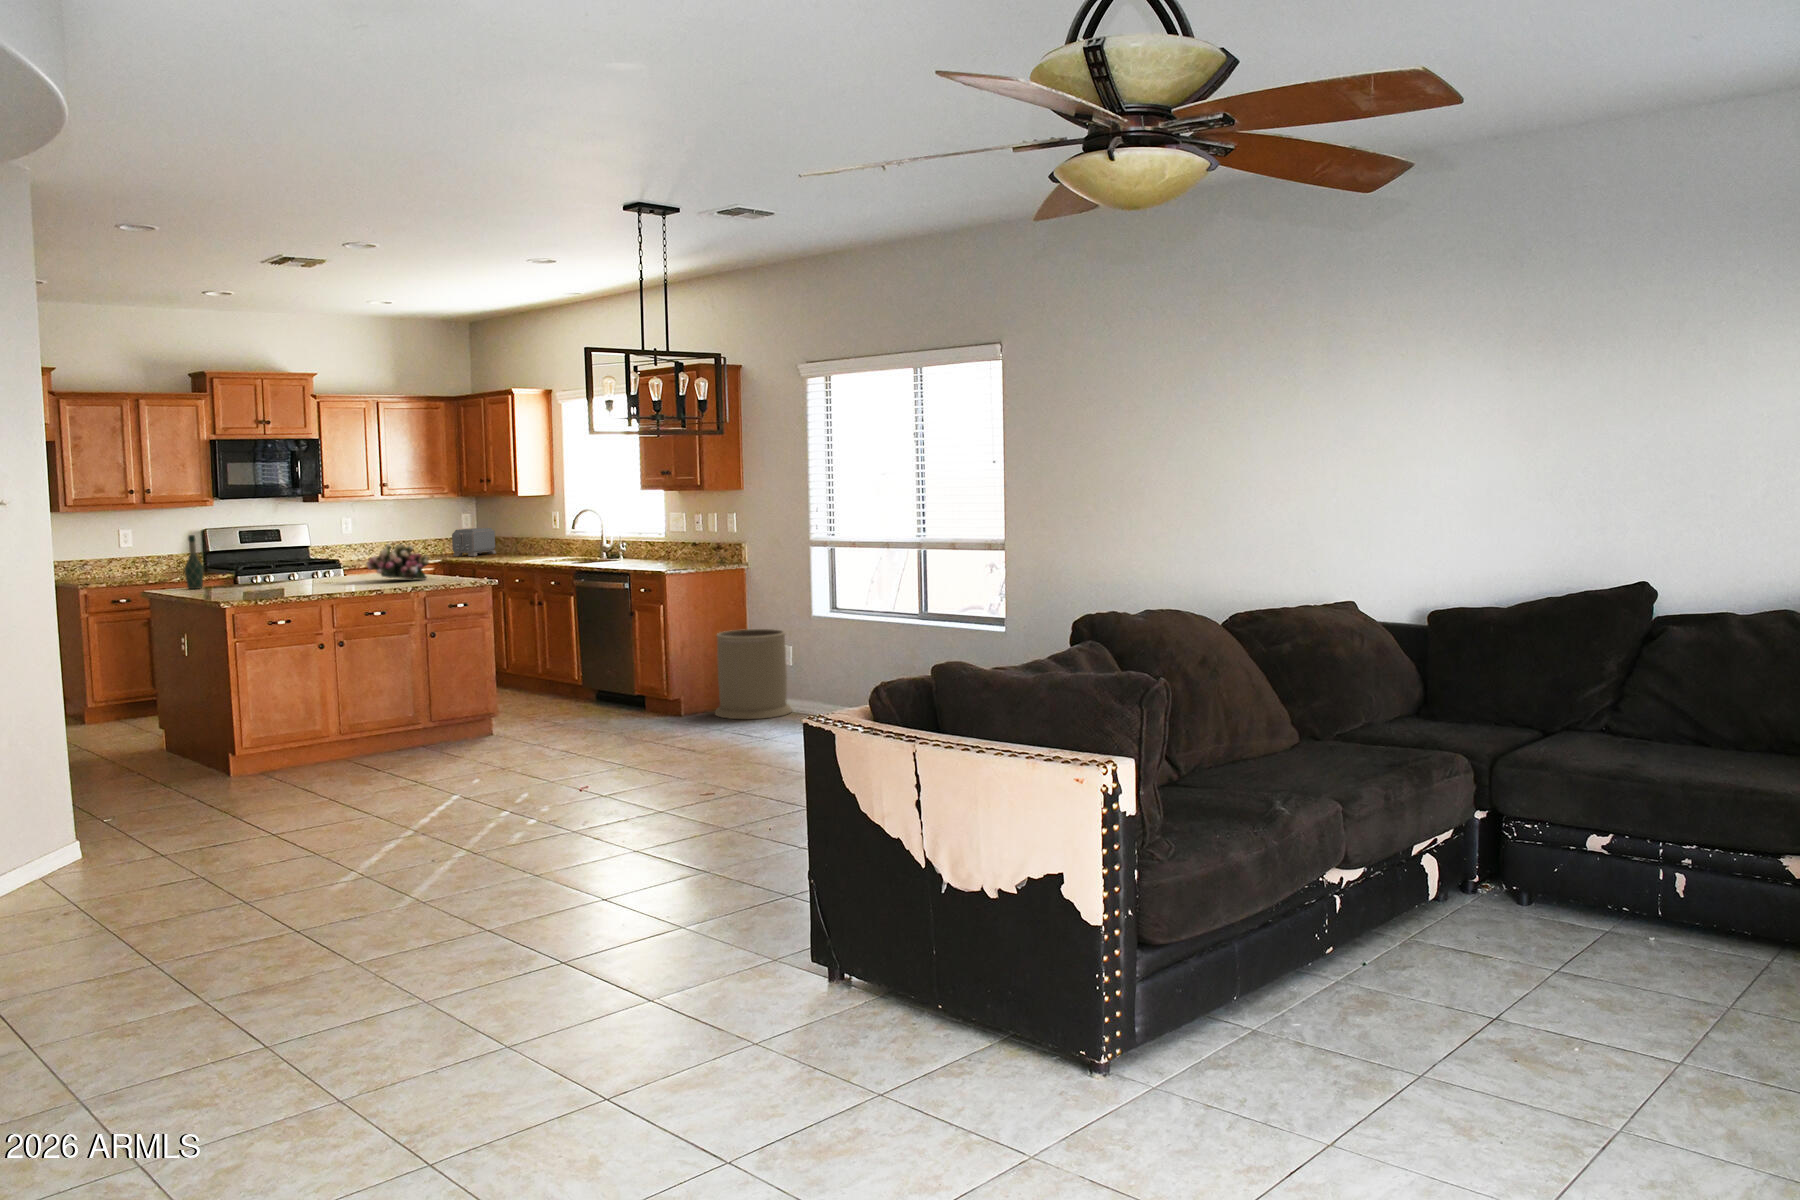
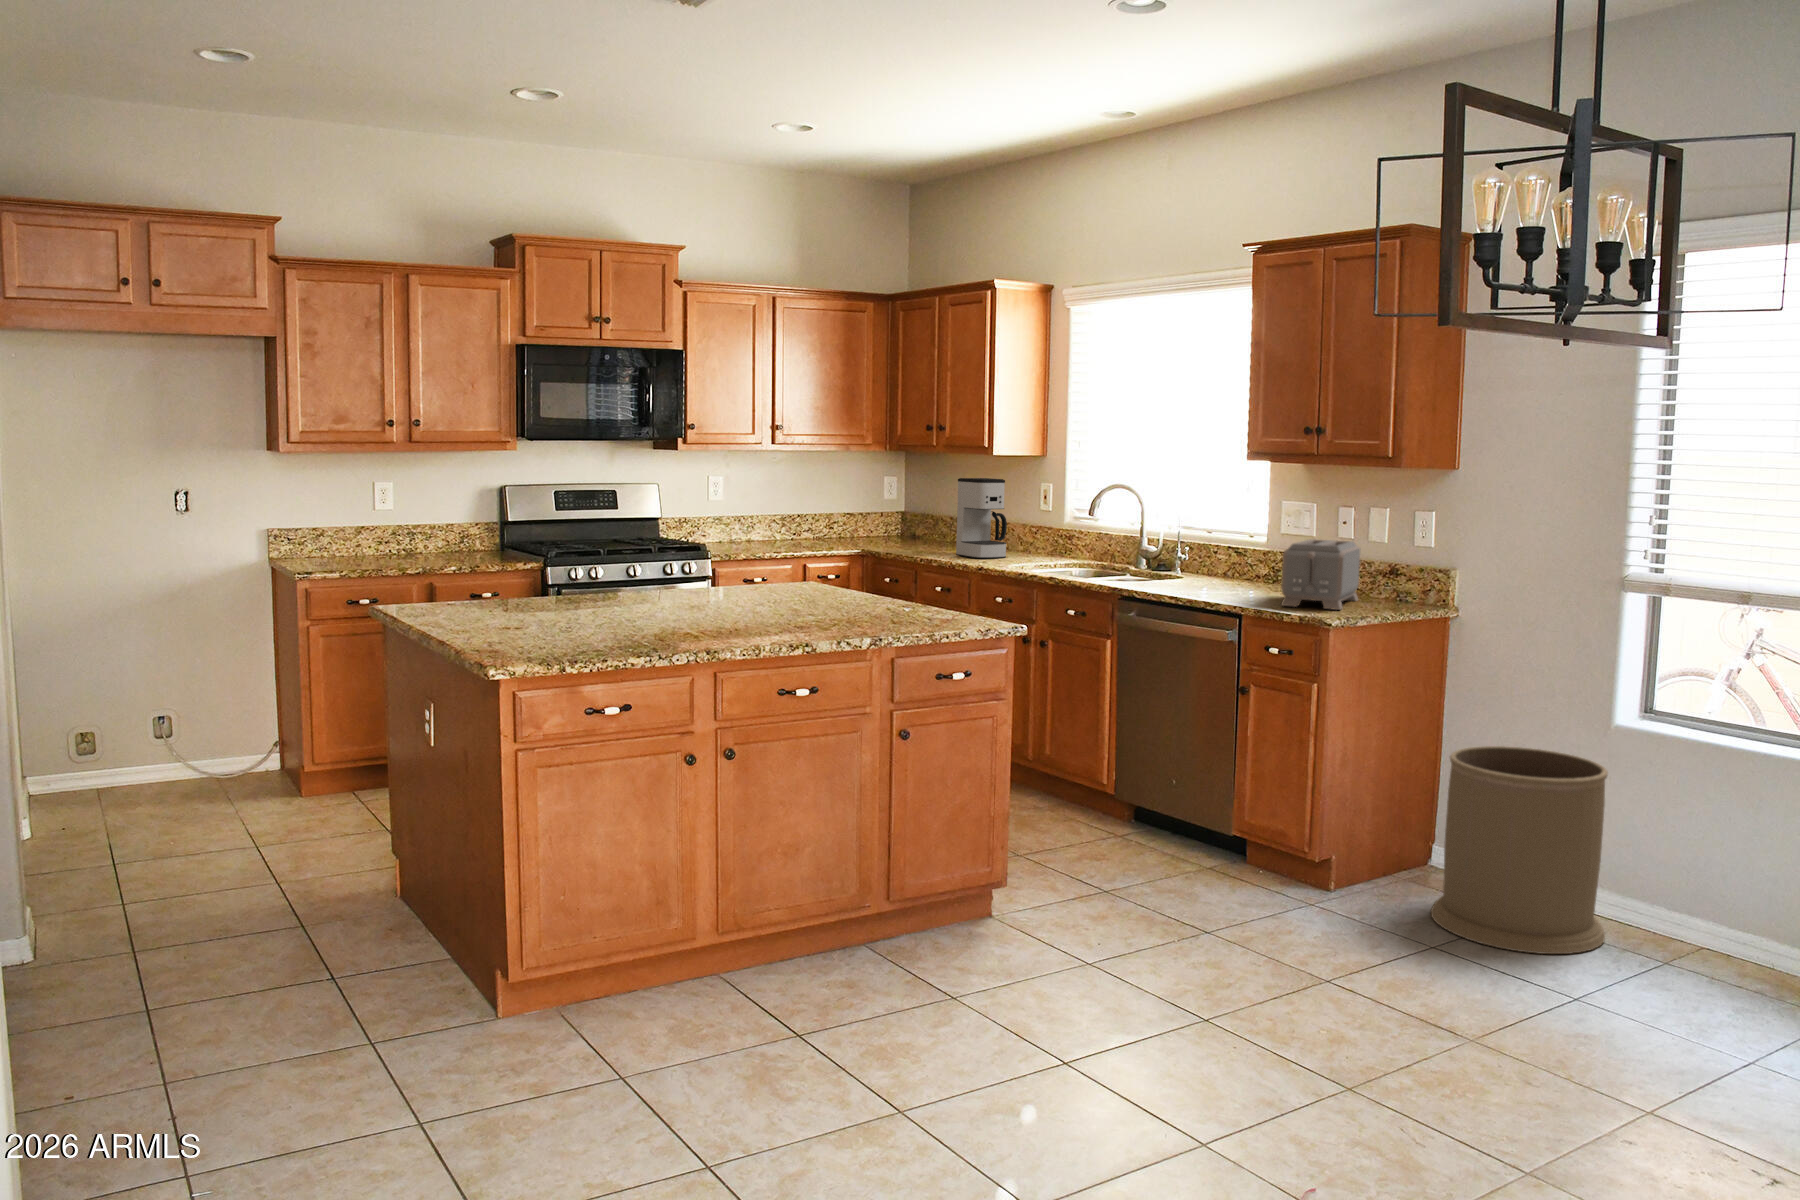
coffee maker: none [500,511,533,559] -> present [956,478,1007,558]
toaster: present [452,528,496,556] -> present [1281,539,1360,610]
wine bottle: present [184,535,203,589] -> none [434,508,470,615]
flower arrangement: present [366,544,429,580] -> none [775,541,896,619]

